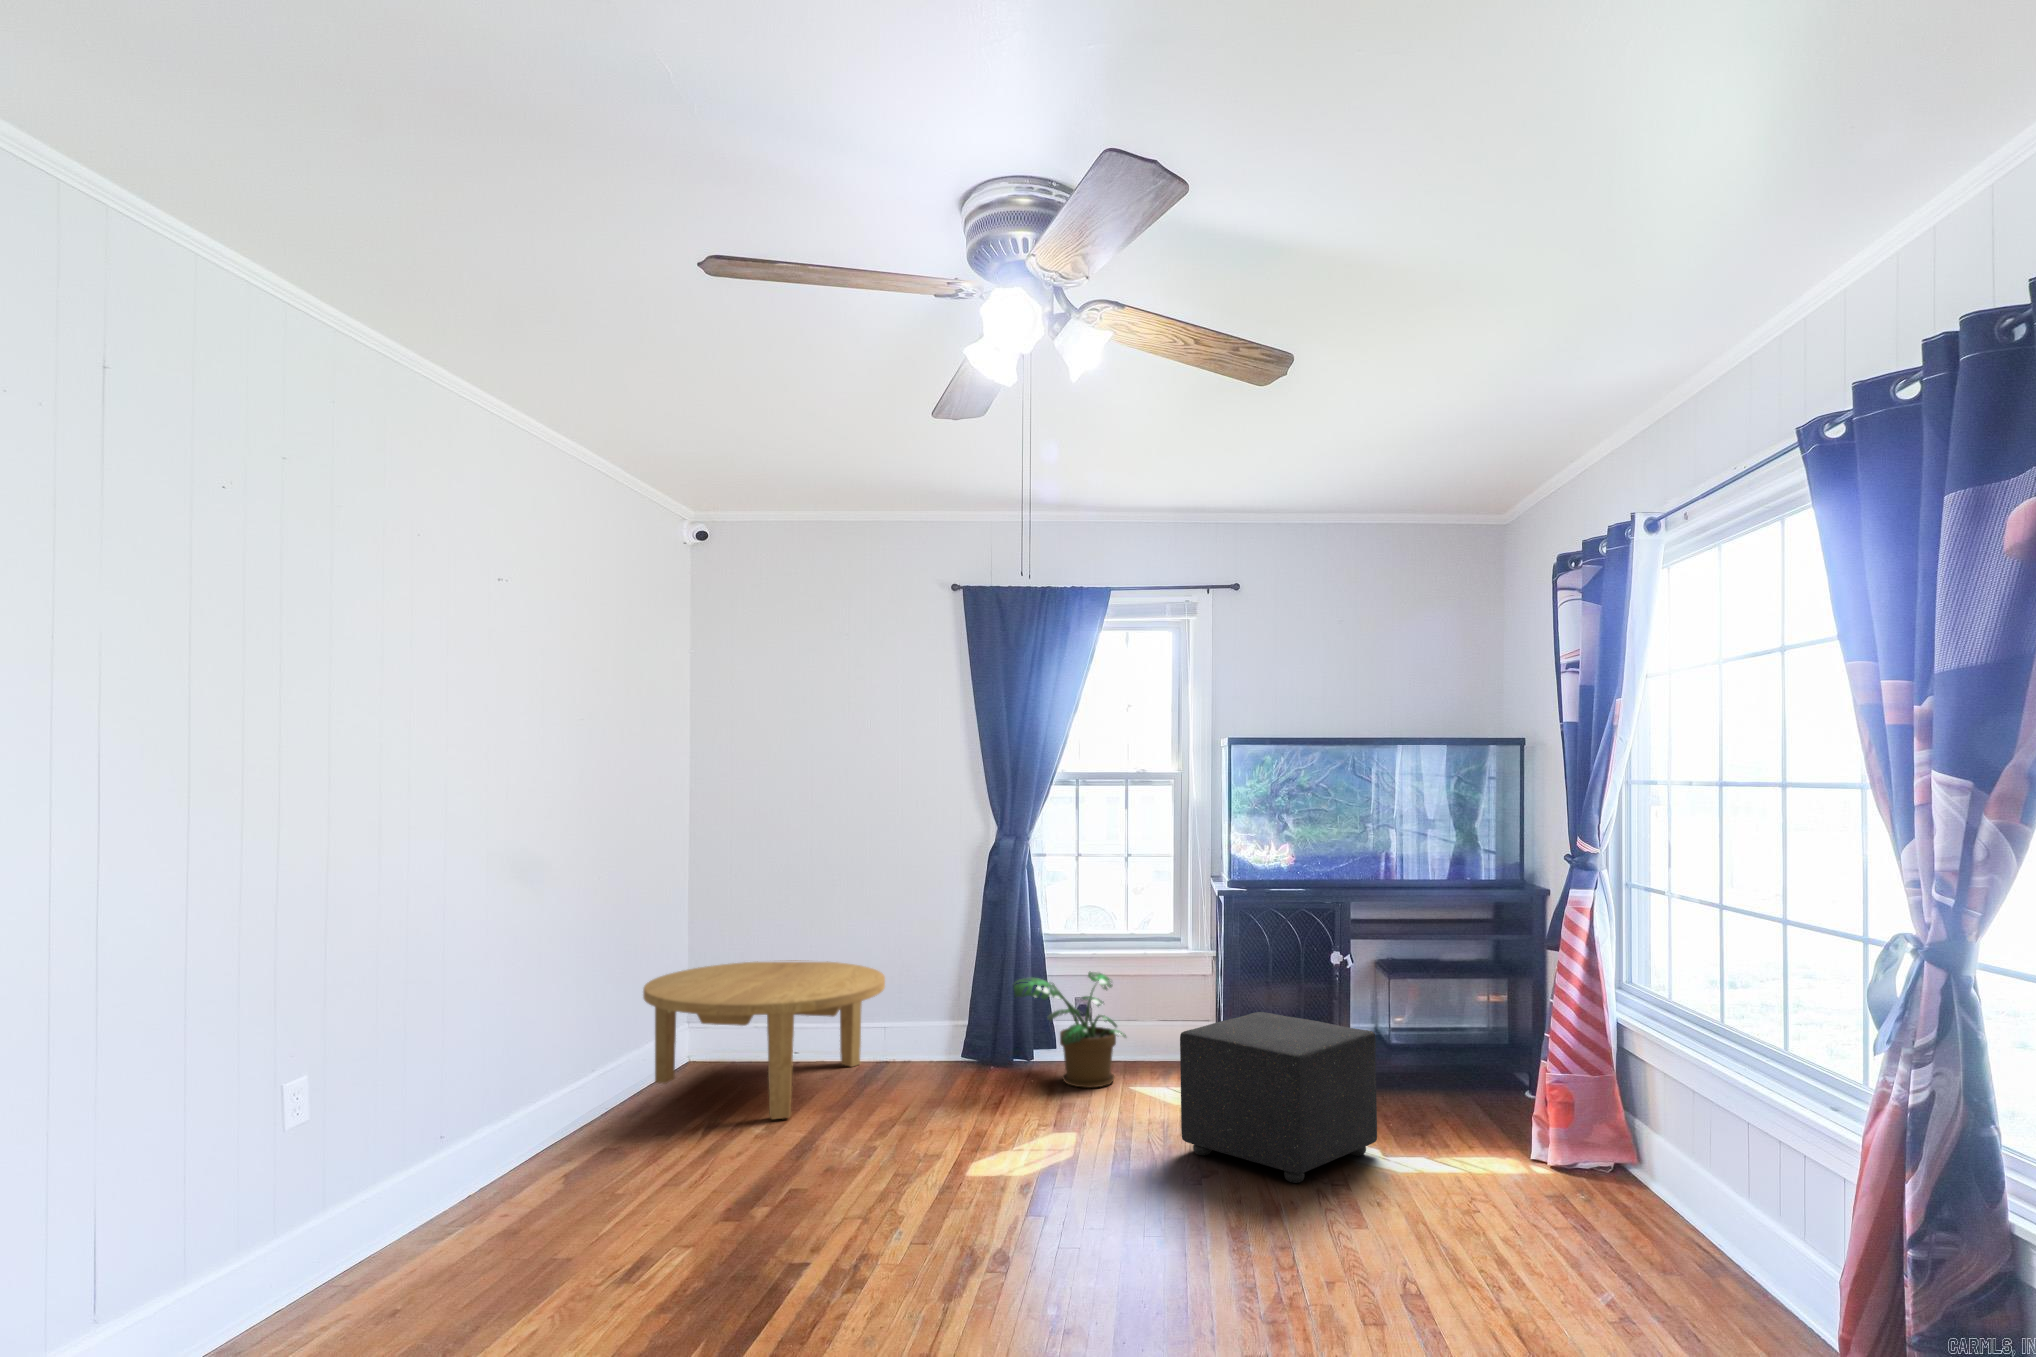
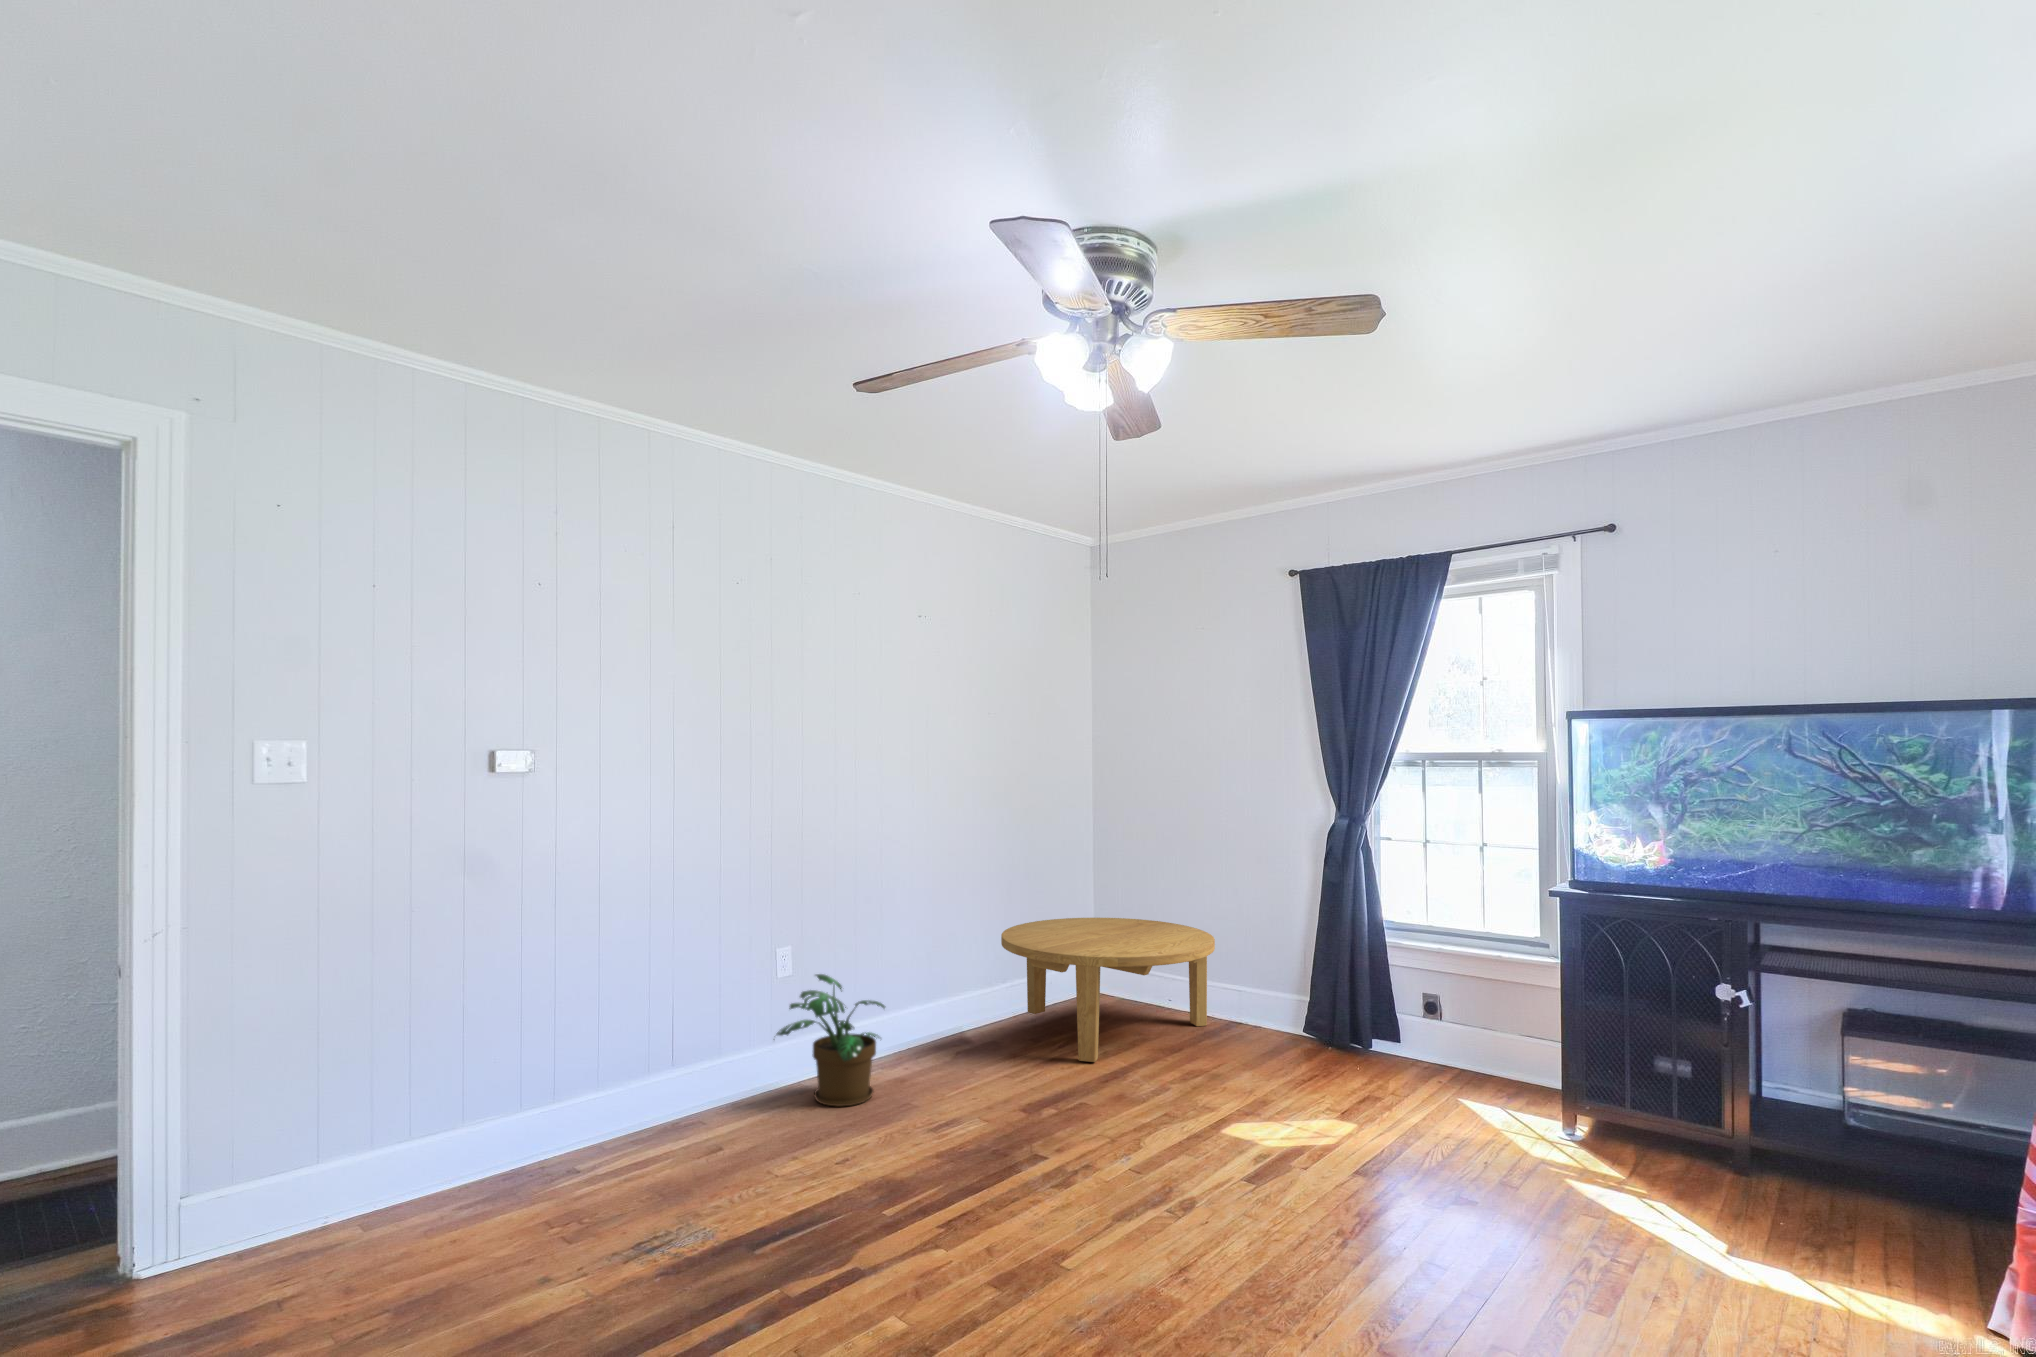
potted plant: present [1013,972,1126,1088] -> present [774,974,885,1107]
ottoman: present [1180,1012,1377,1183] -> none [1442,1038,1718,1258]

